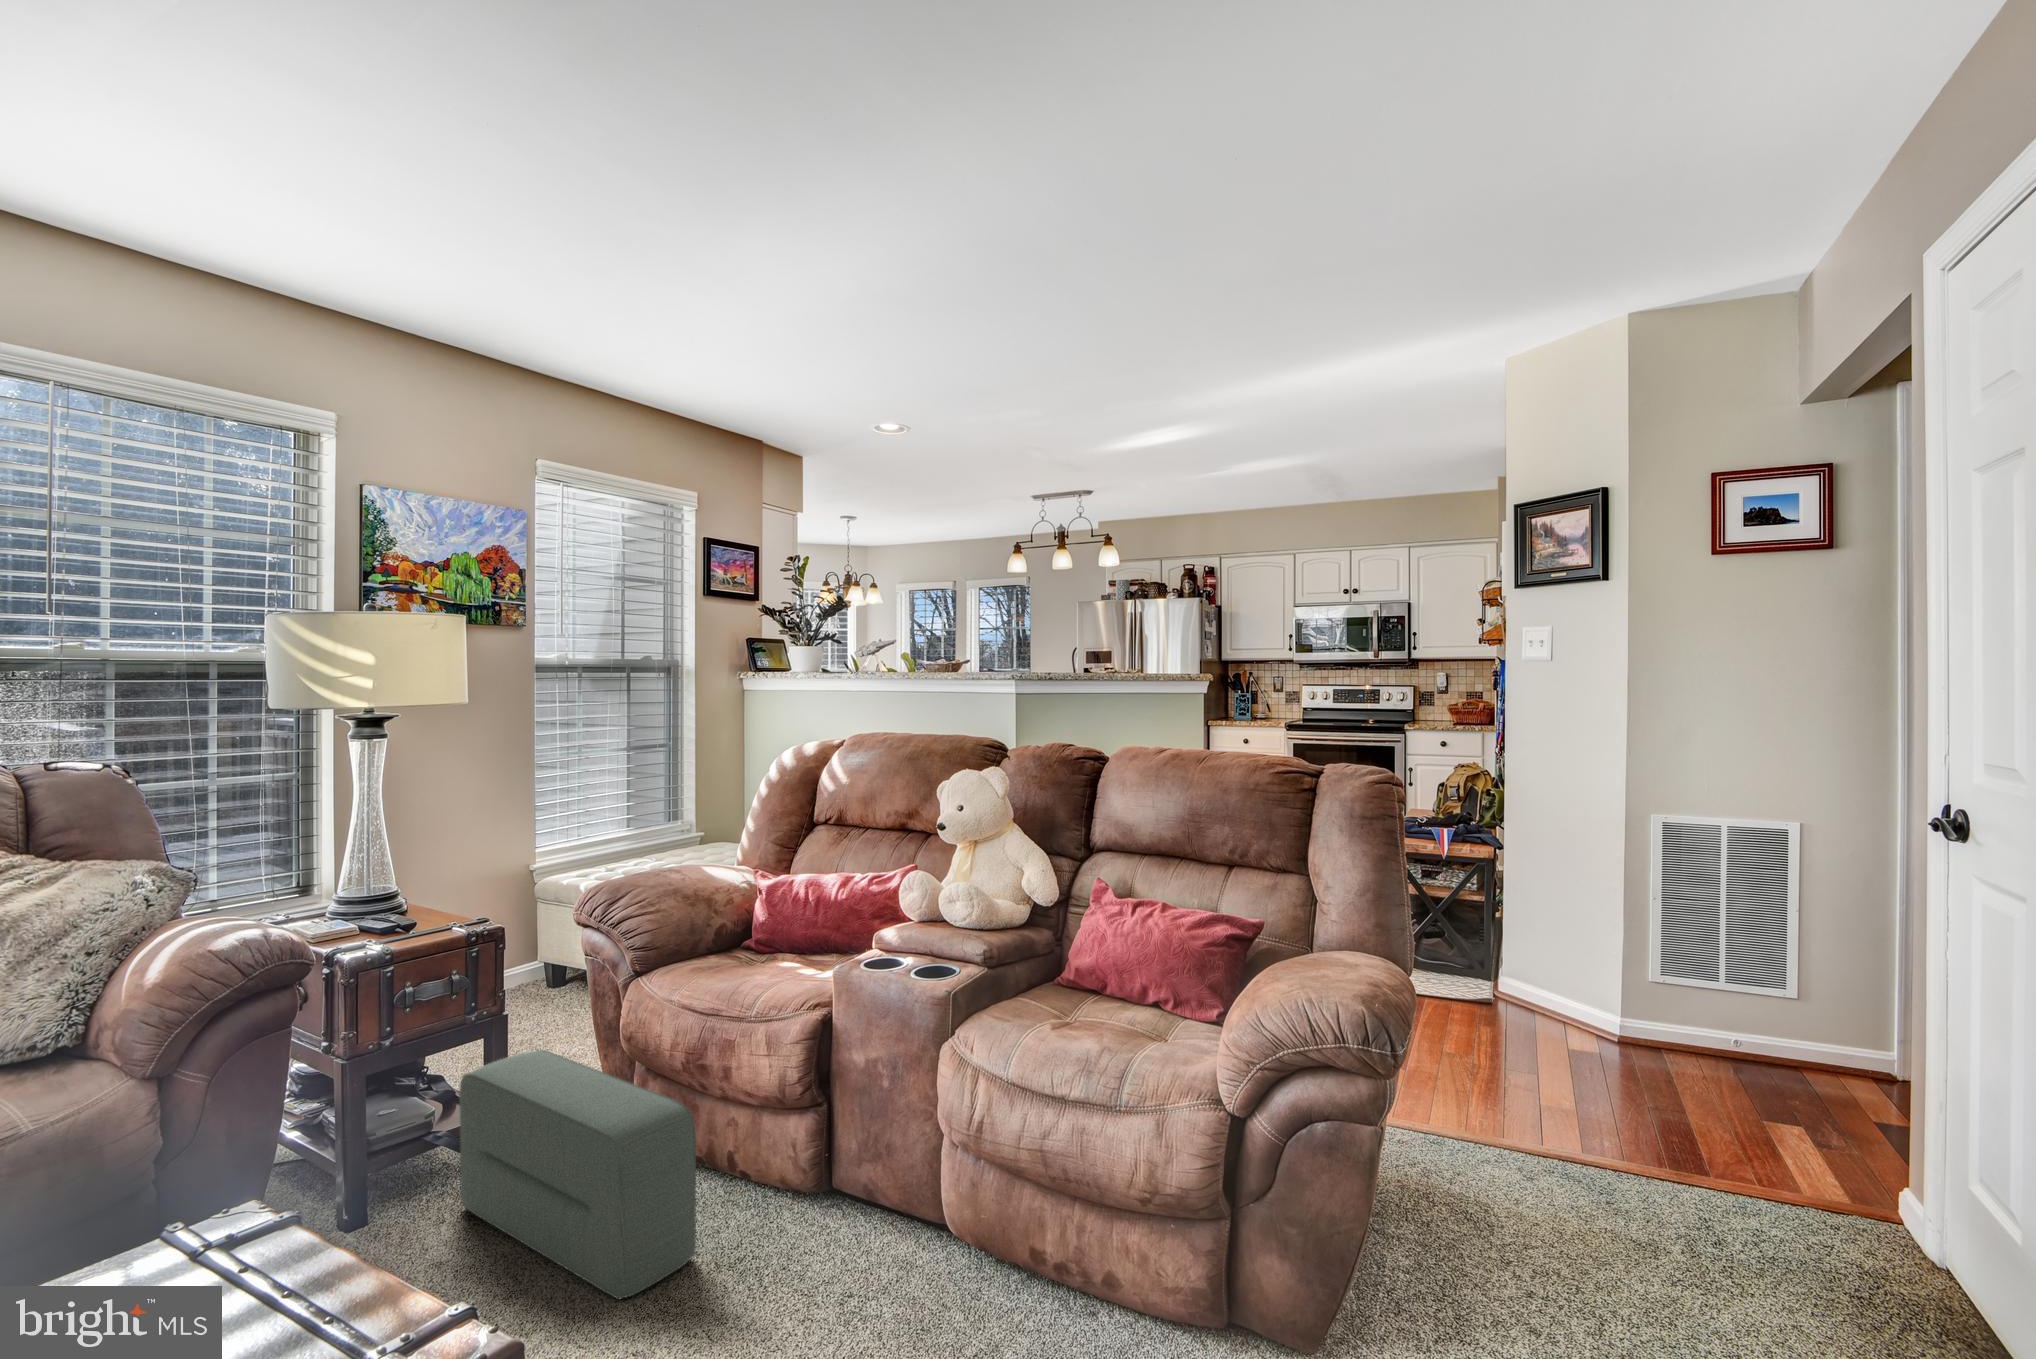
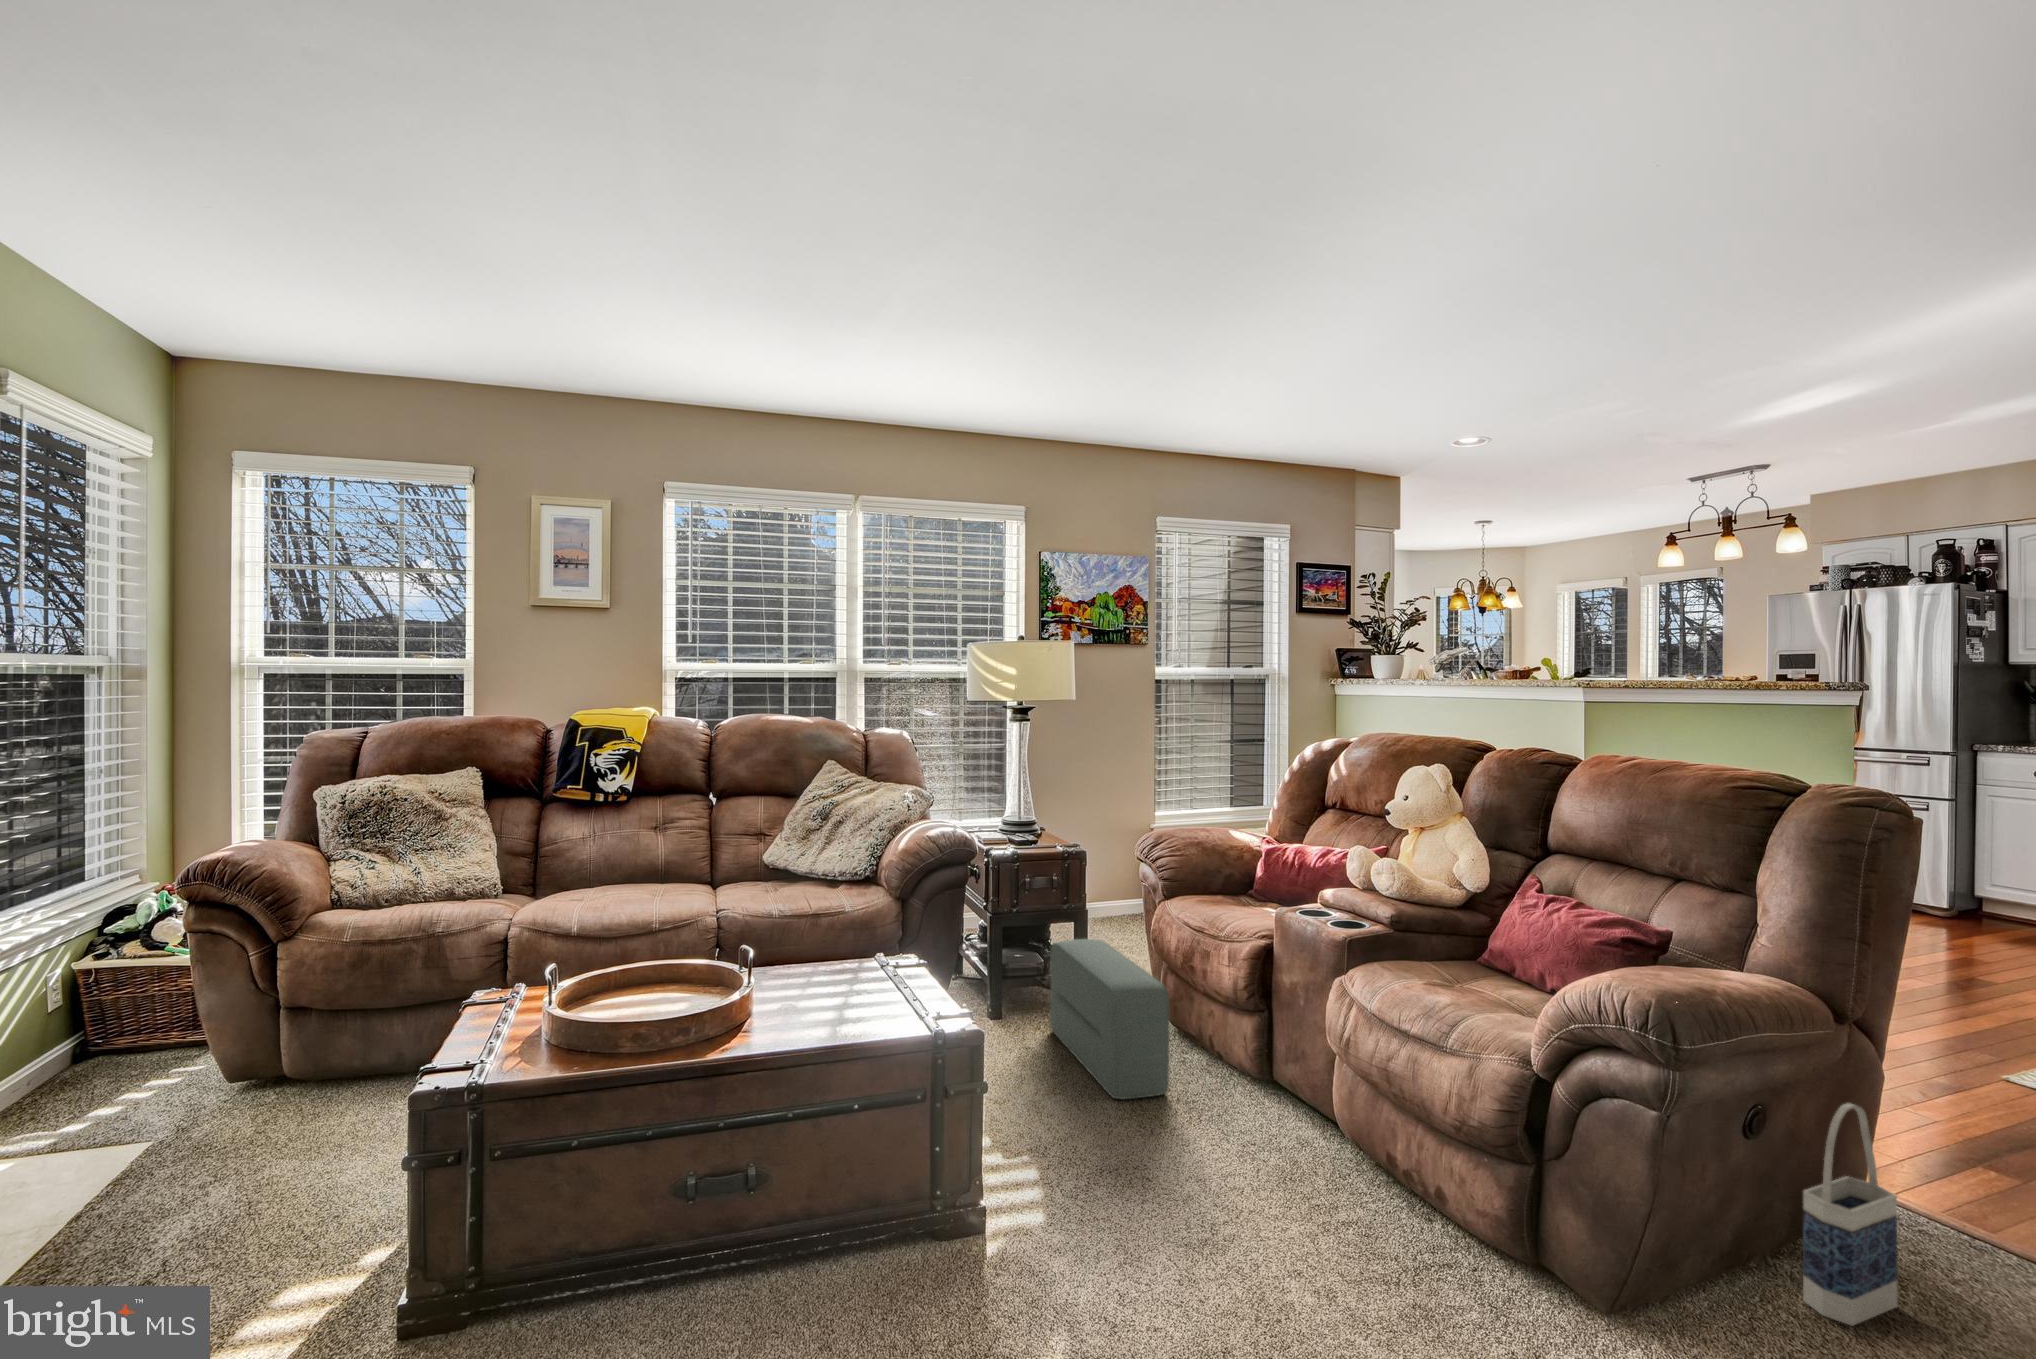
bag: none [1408,1059,1456,1272] -> present [1803,1103,1898,1326]

